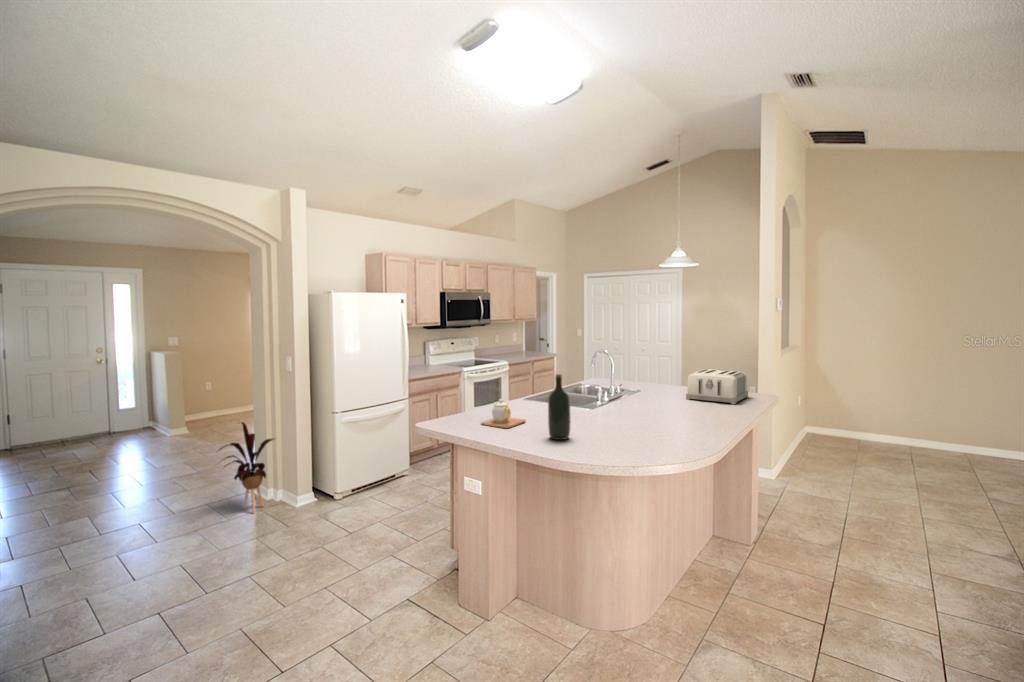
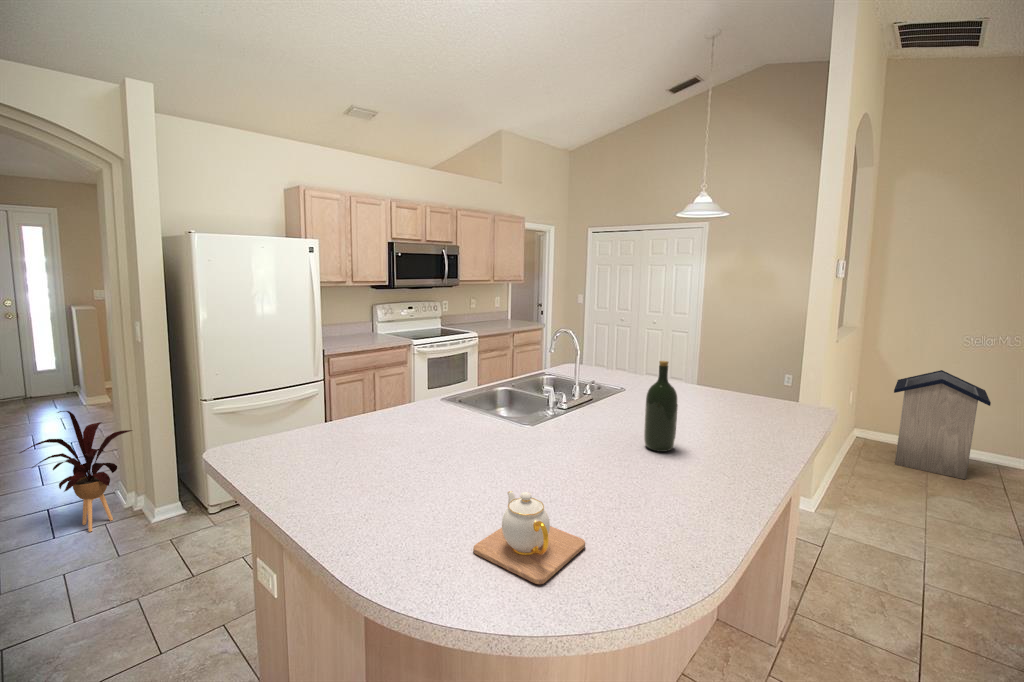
toaster: present [686,369,748,405] -> none [689,368,790,434]
wine bottle: present [548,374,570,440] -> present [644,361,678,452]
trash can: none [830,375,896,455] -> present [894,370,991,479]
teapot: present [481,399,526,428] -> present [473,491,585,584]

